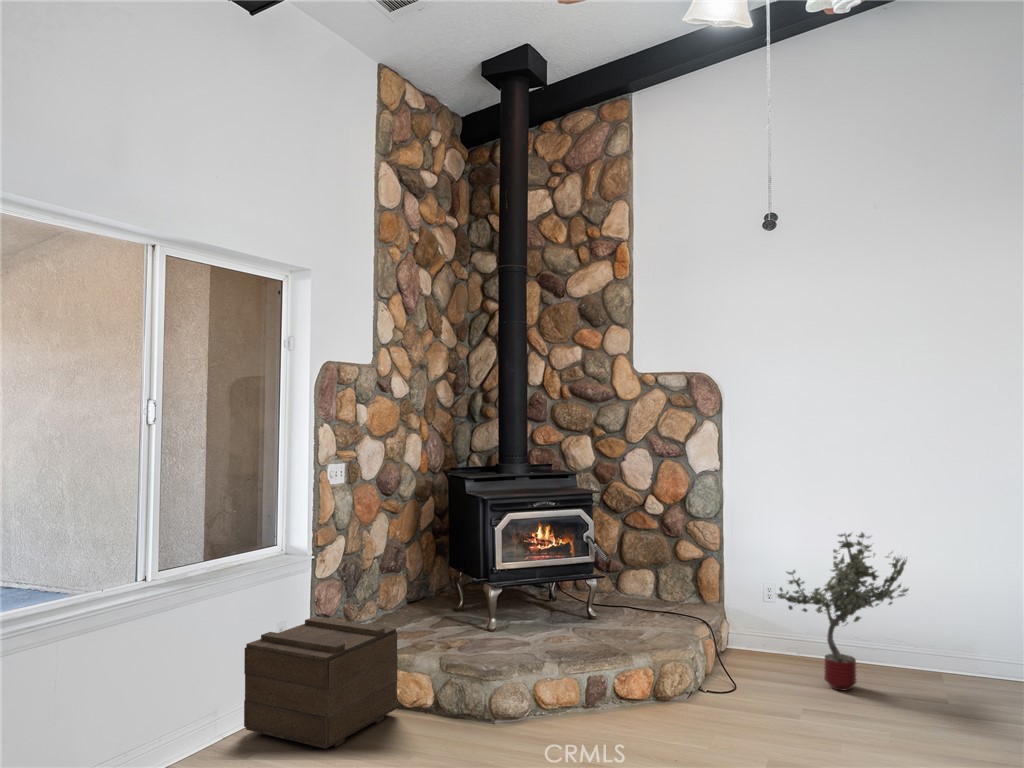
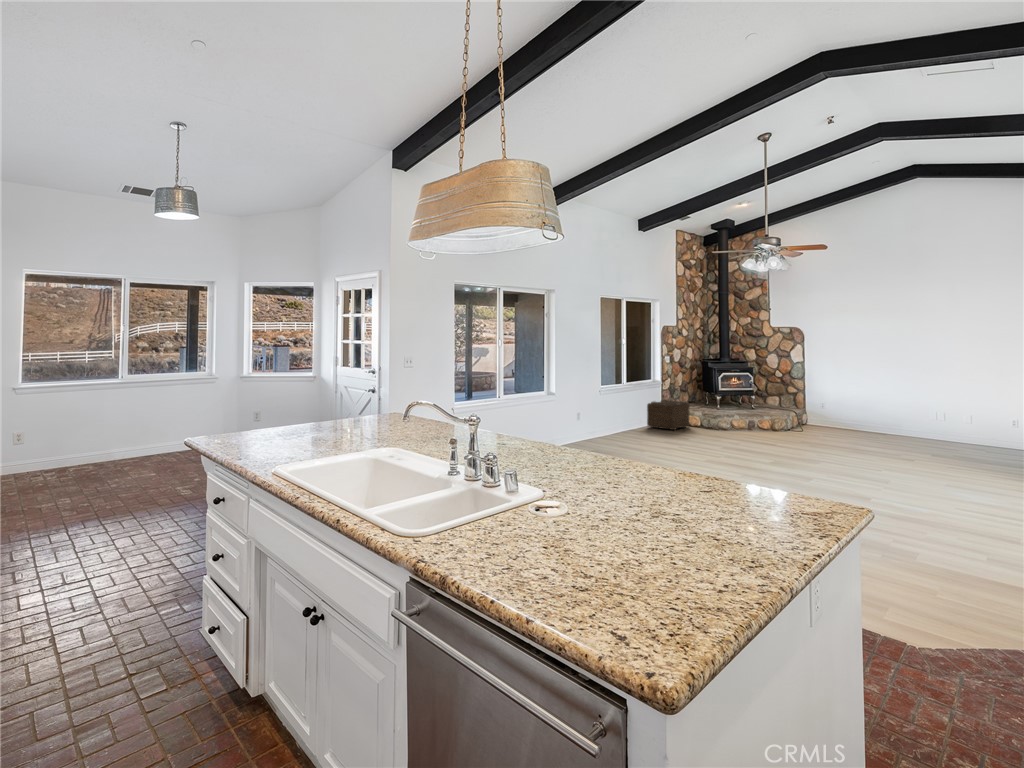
potted tree: present [777,532,909,690] -> none [823,379,873,433]

